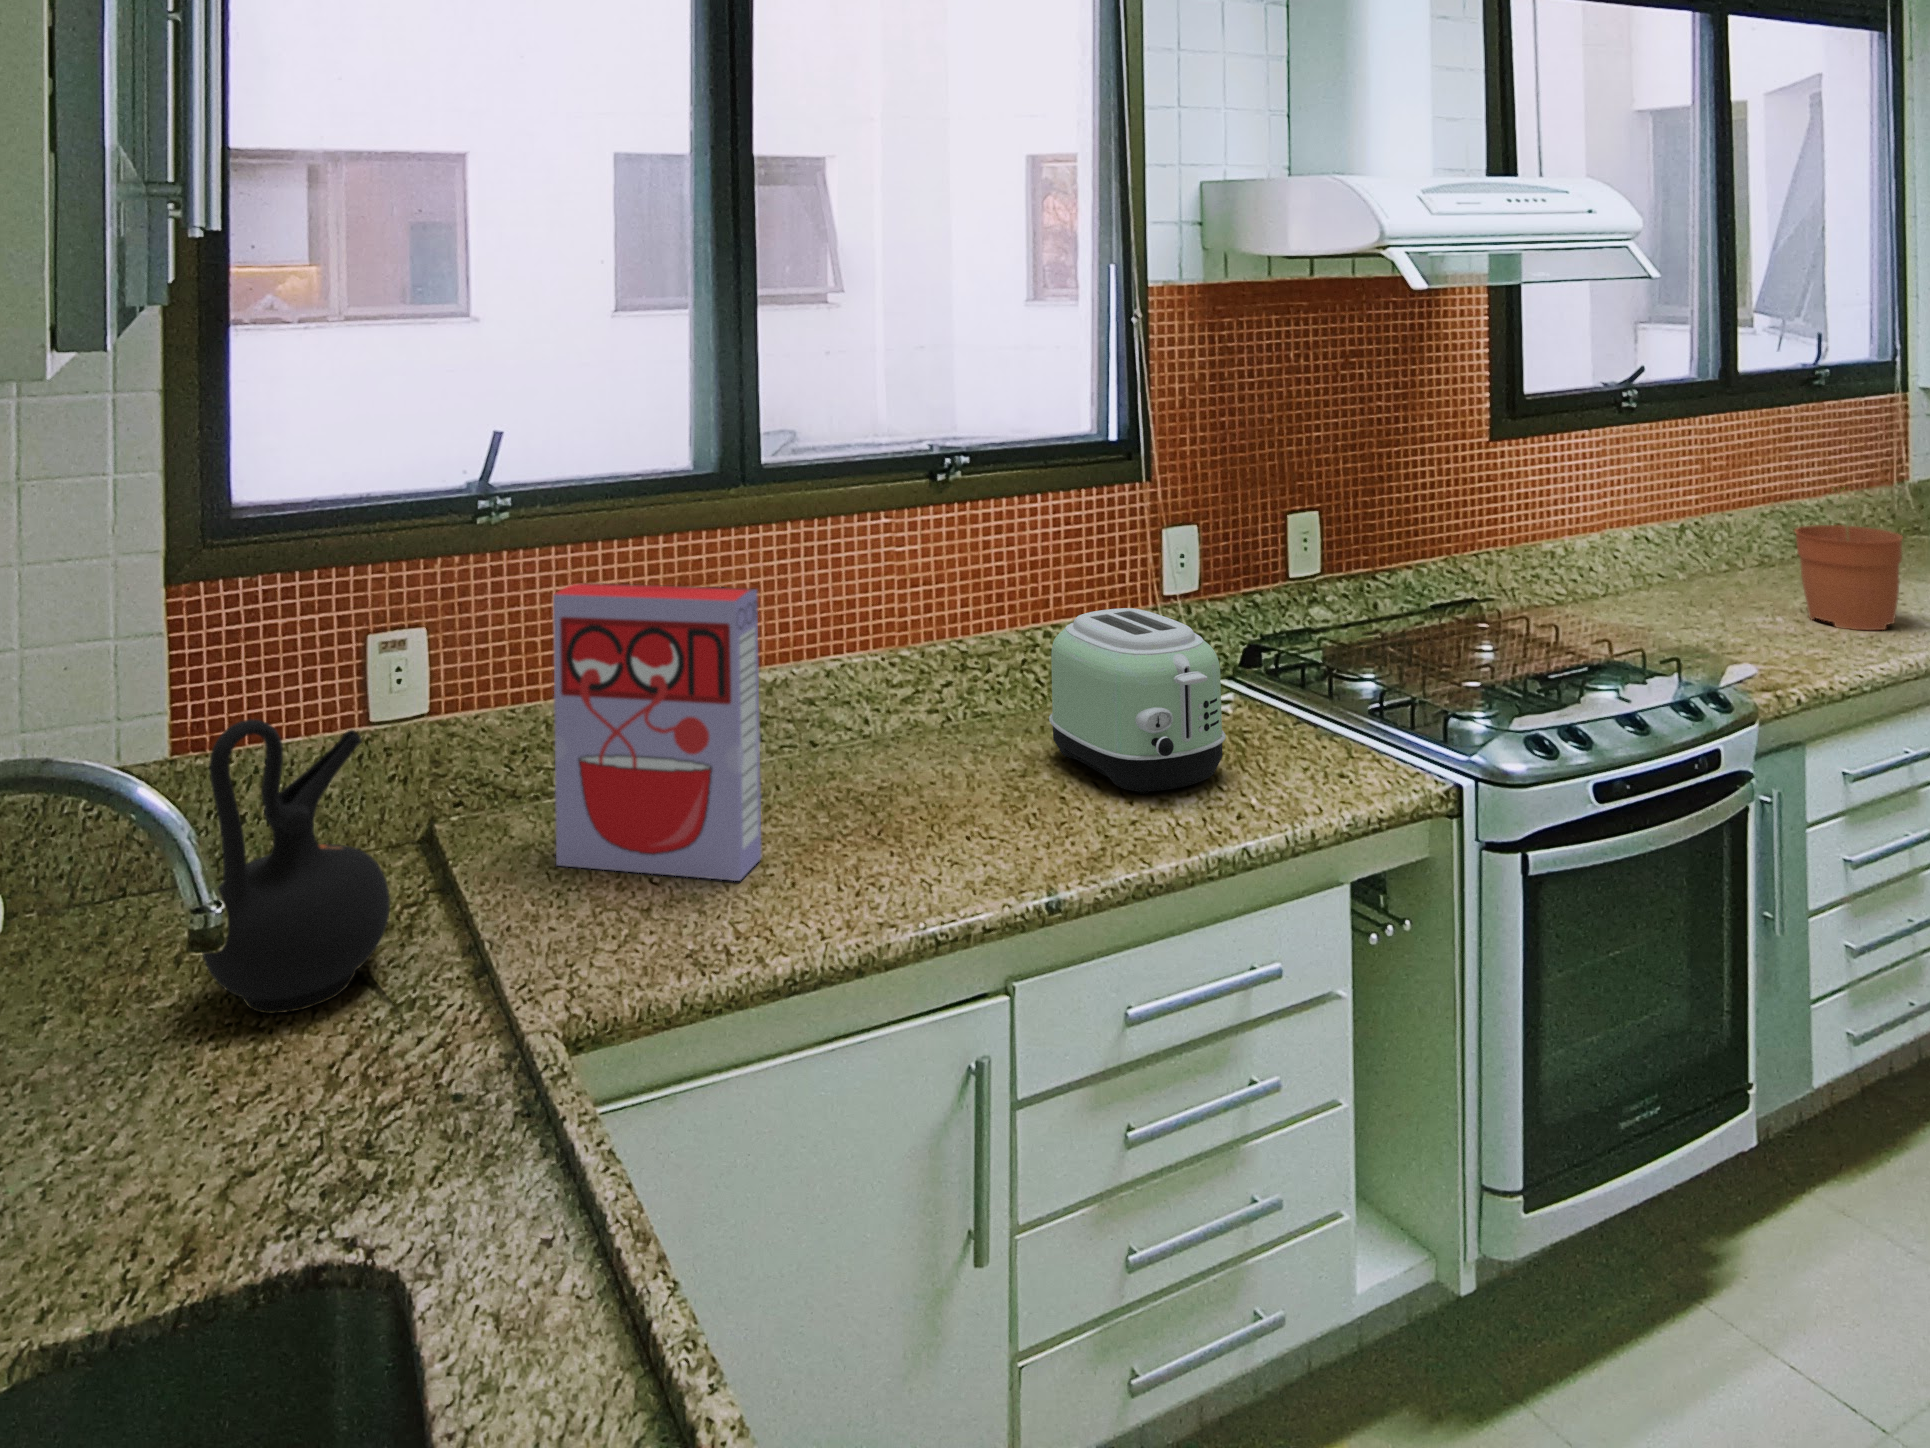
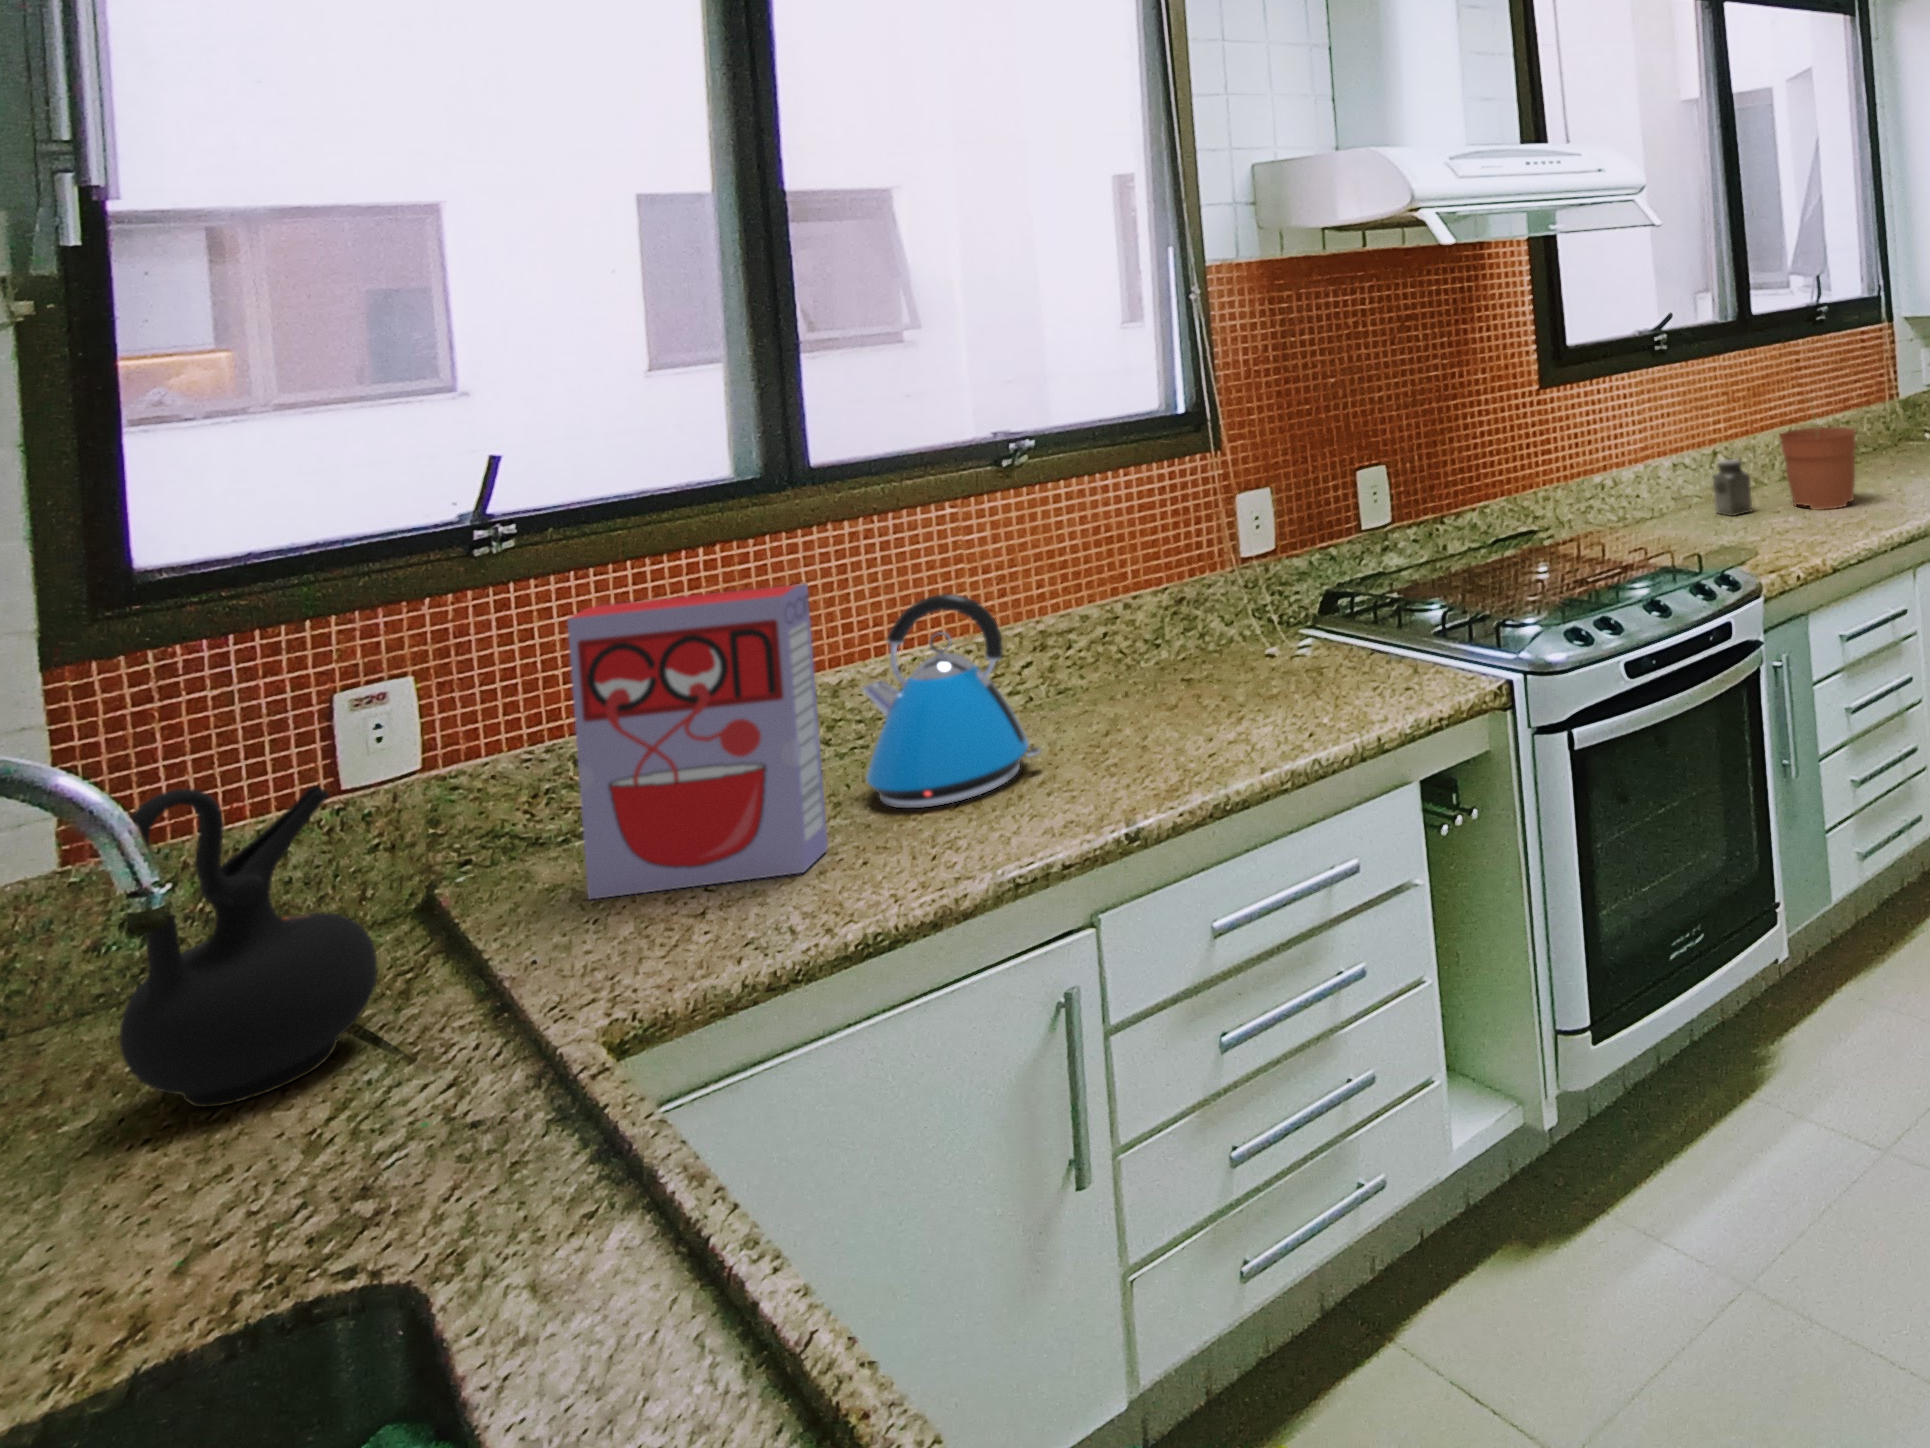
salt shaker: none [1703,552,1755,621] -> present [1713,459,1752,516]
toaster: present [1049,608,1226,794] -> none [1131,563,1298,727]
kettle: none [796,611,961,830] -> present [862,594,1041,808]

